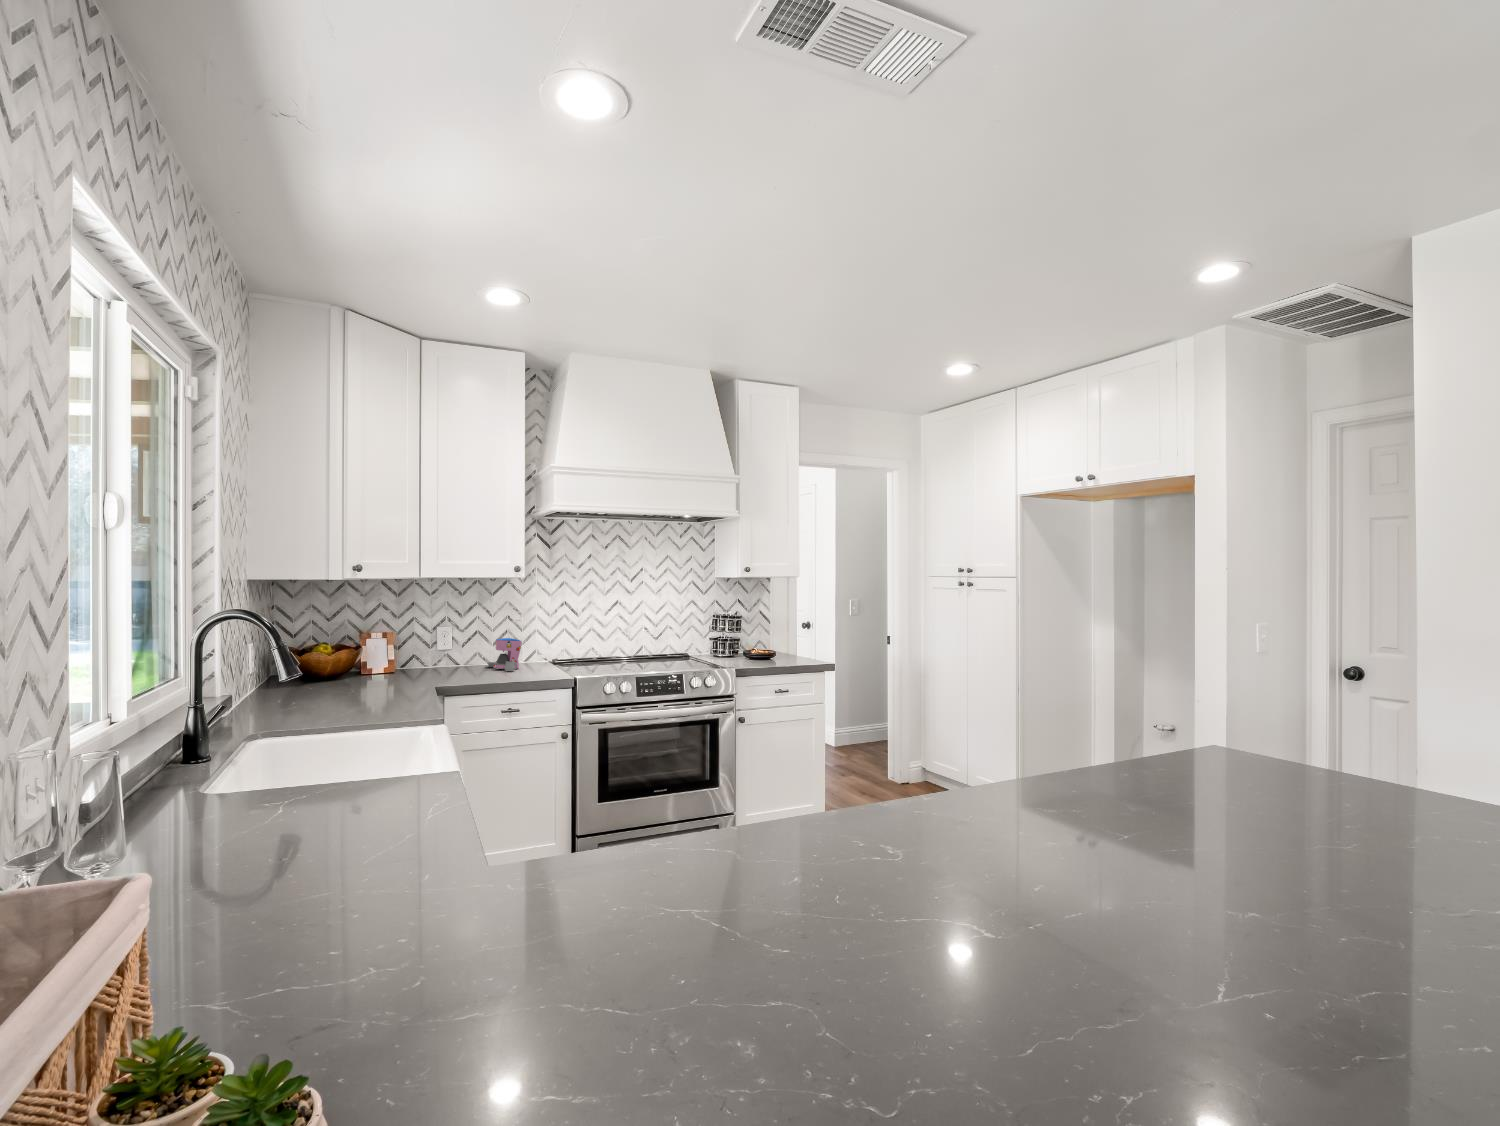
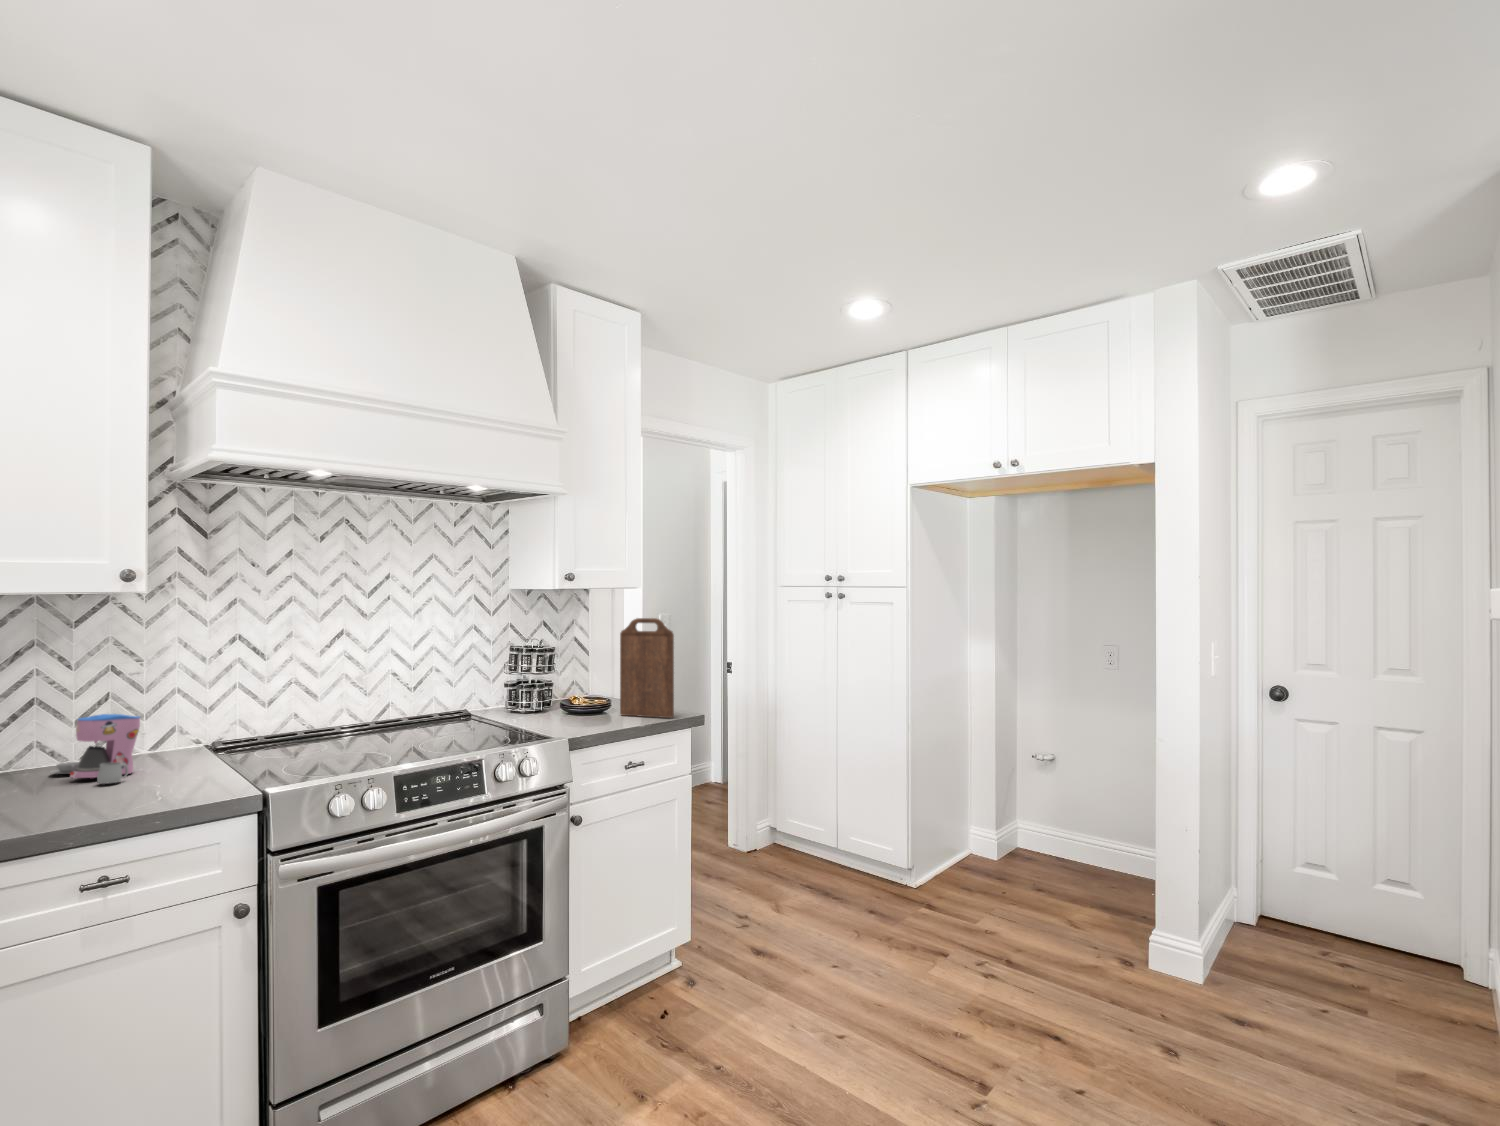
cutting board: none [781,597,814,664] -> present [620,618,674,718]

